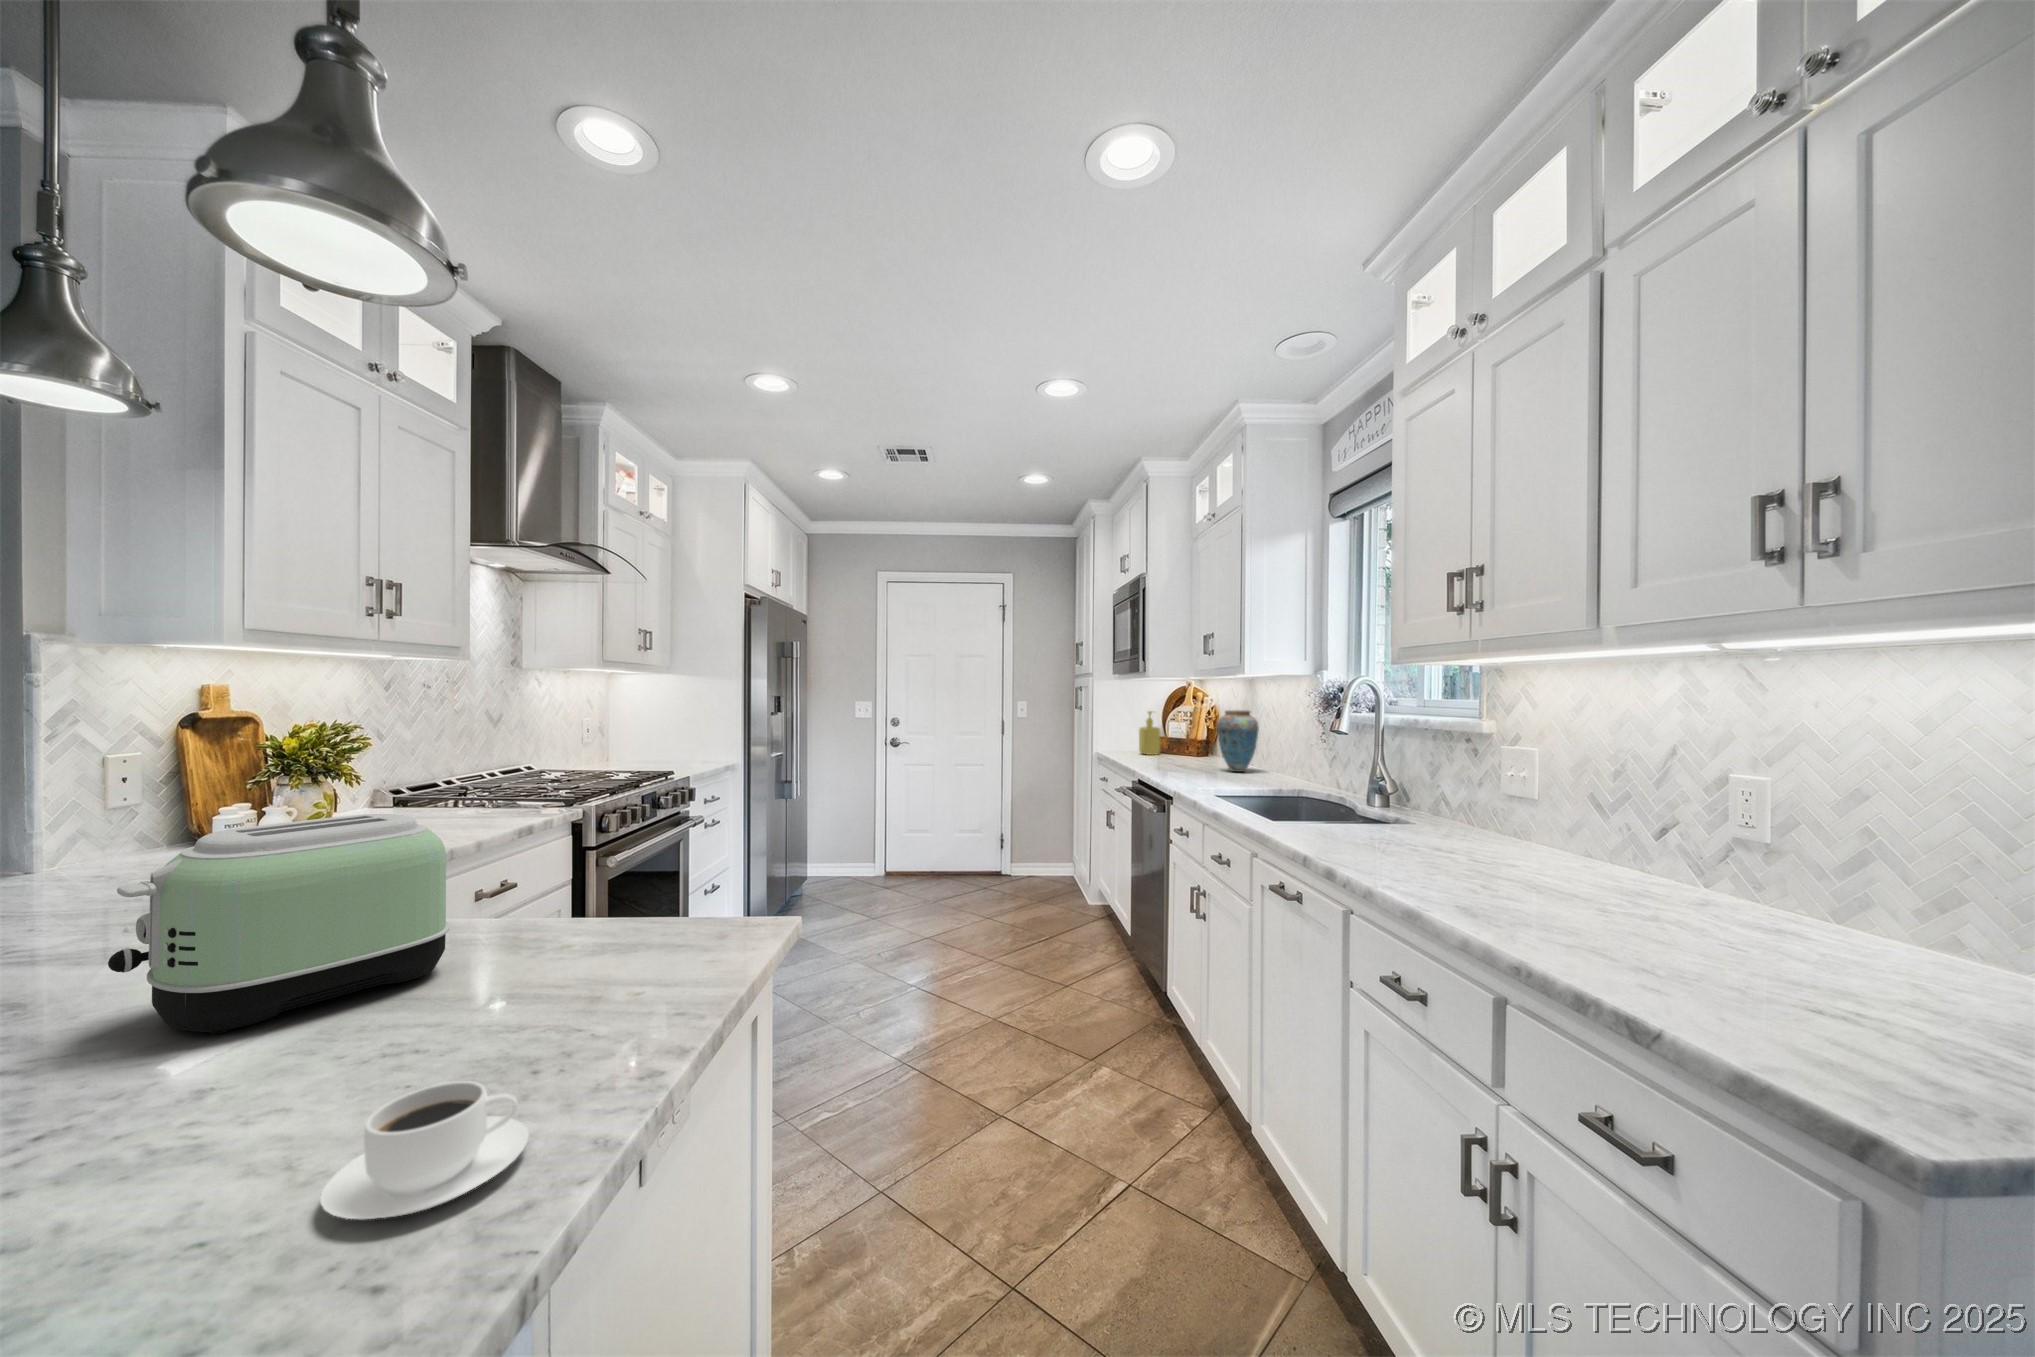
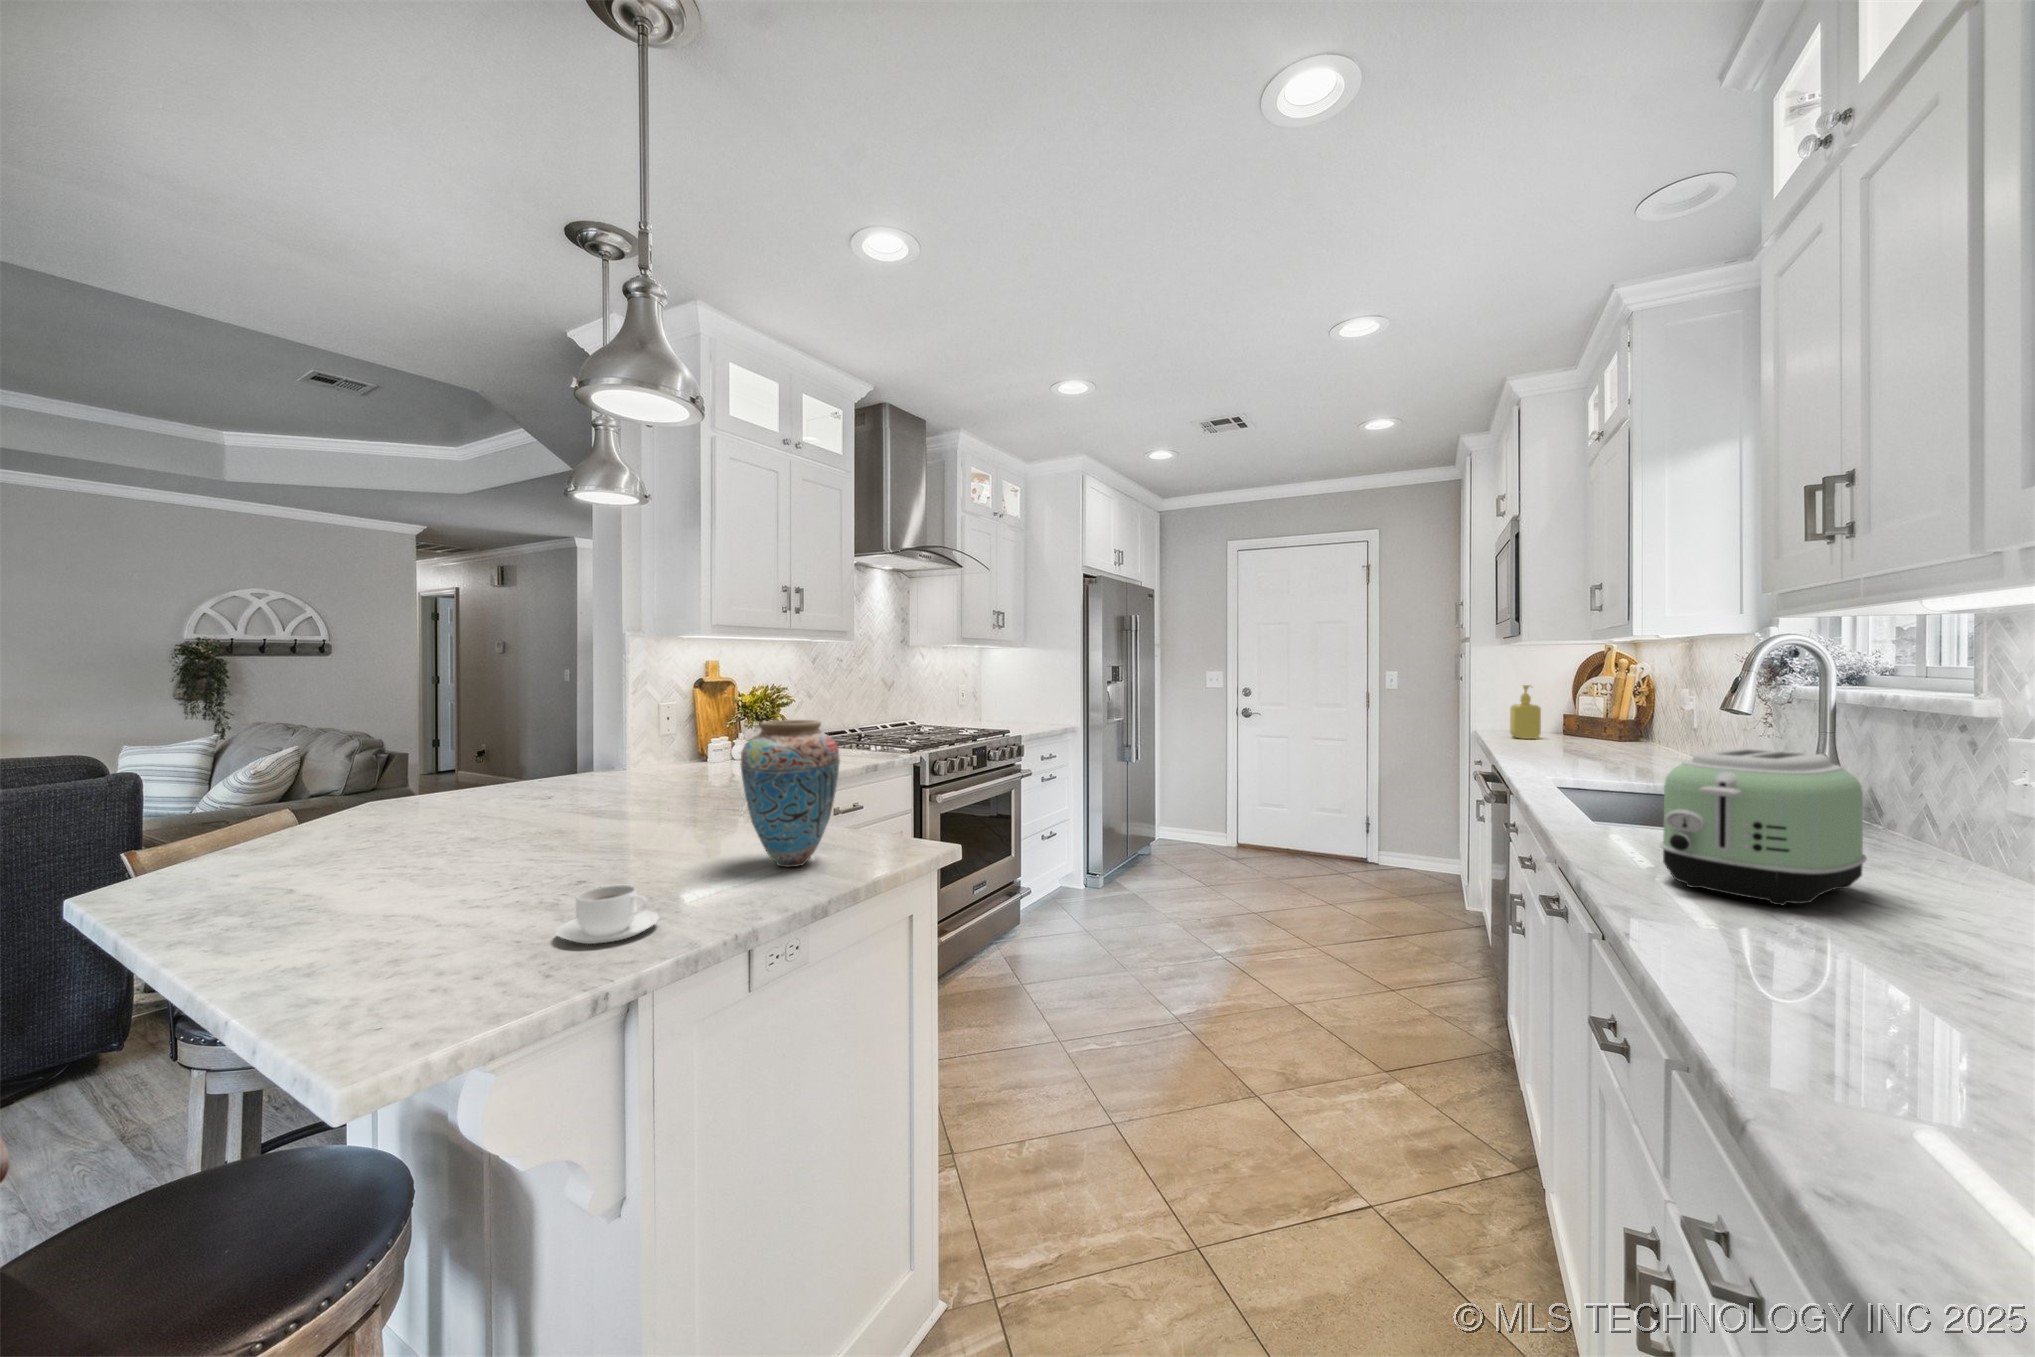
vase: present [1217,710,1259,772] -> present [741,720,840,867]
toaster: present [108,814,450,1034] -> present [1660,749,1867,905]

